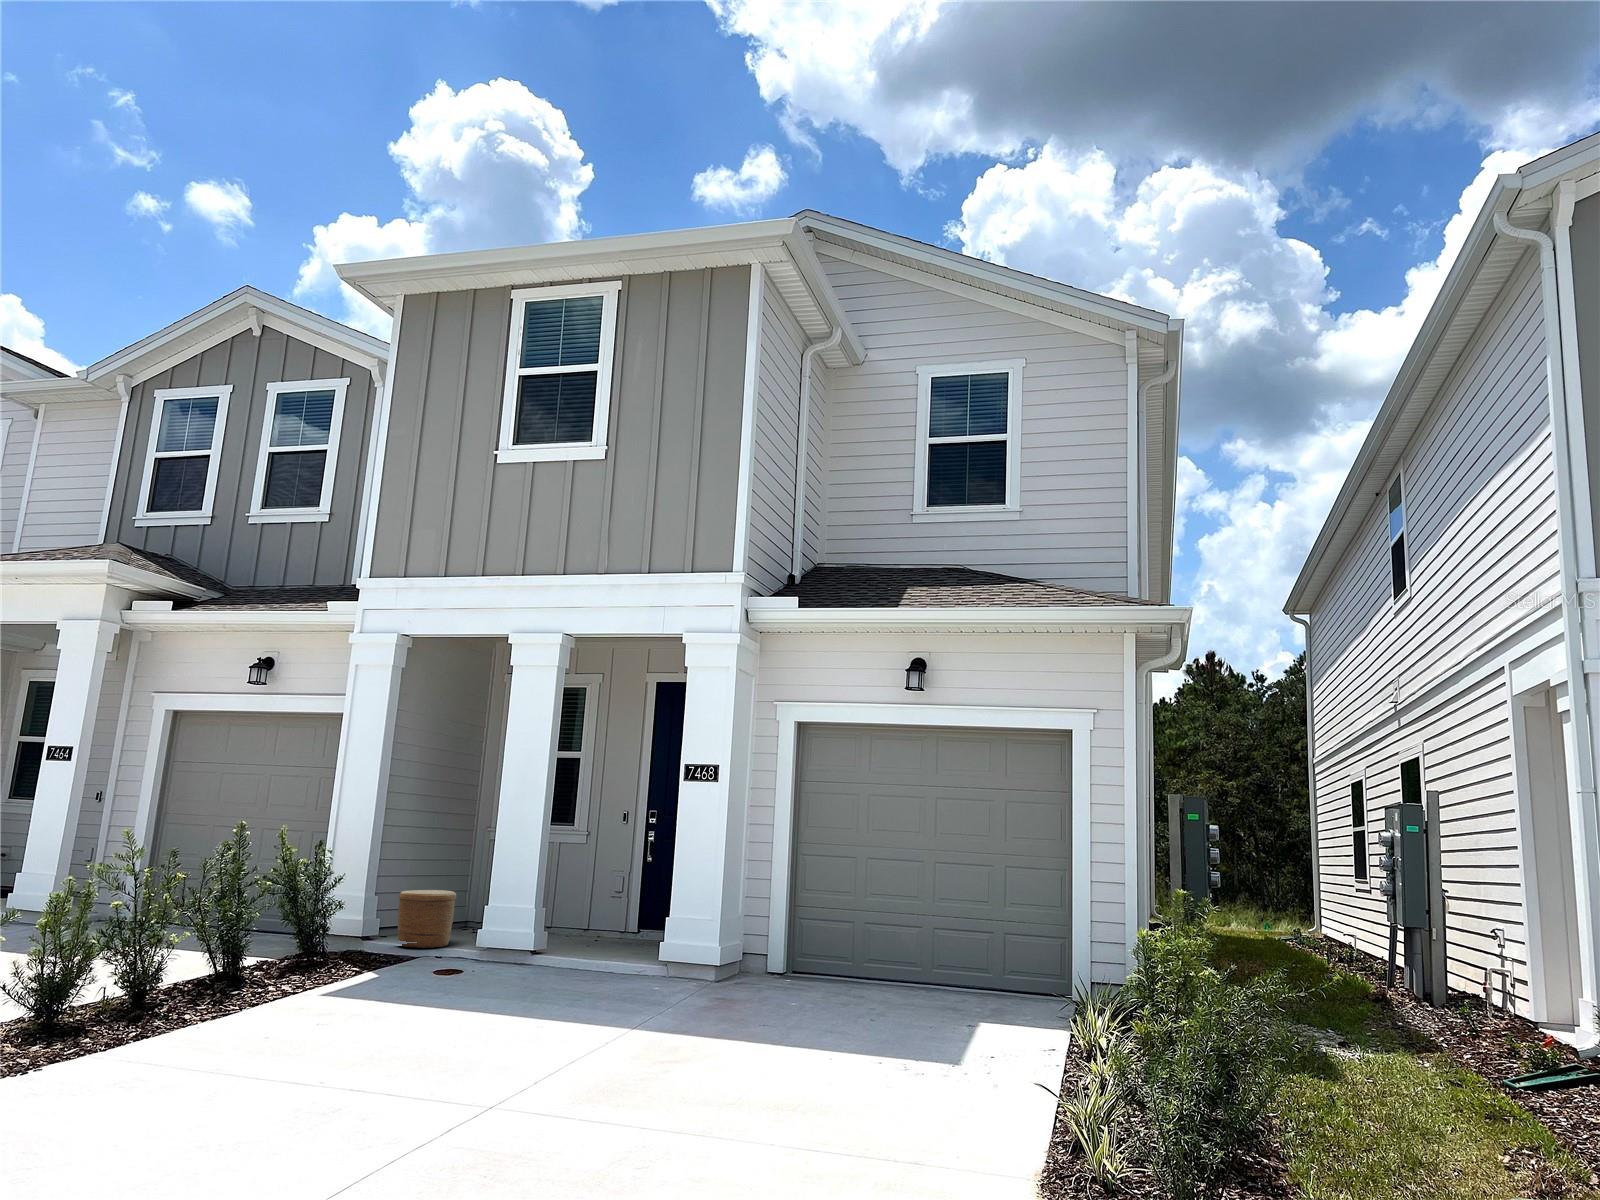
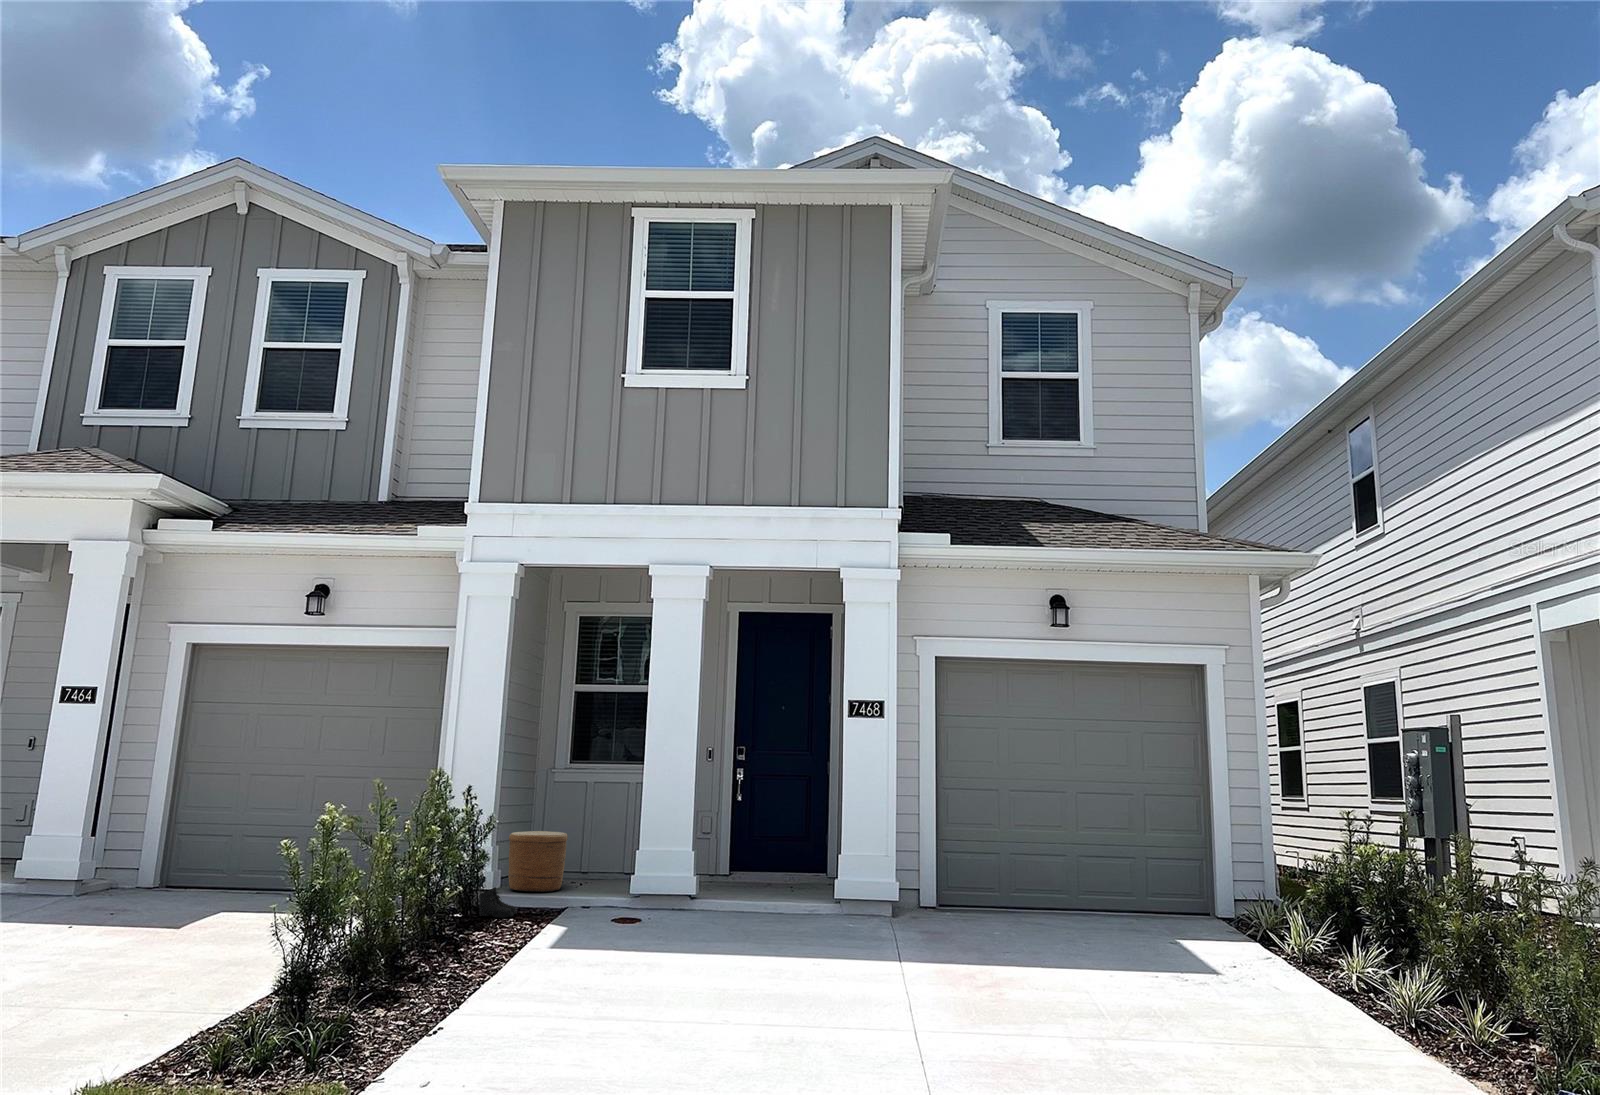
boots: none [314,942,354,971] -> present [478,887,517,918]

